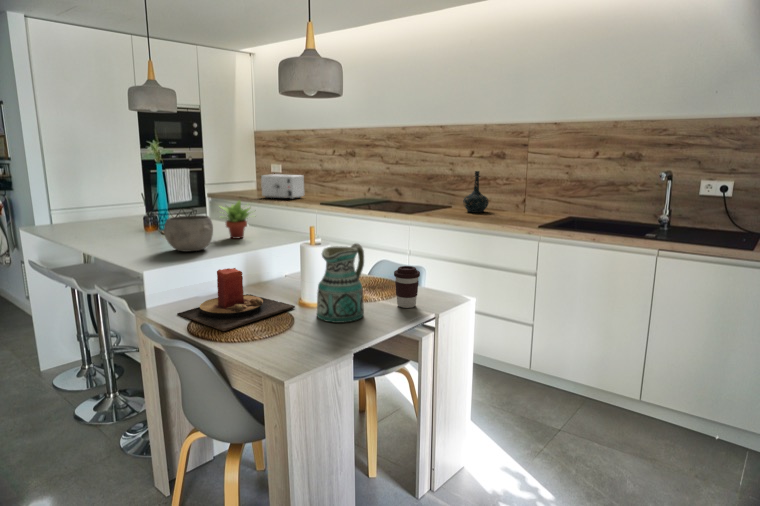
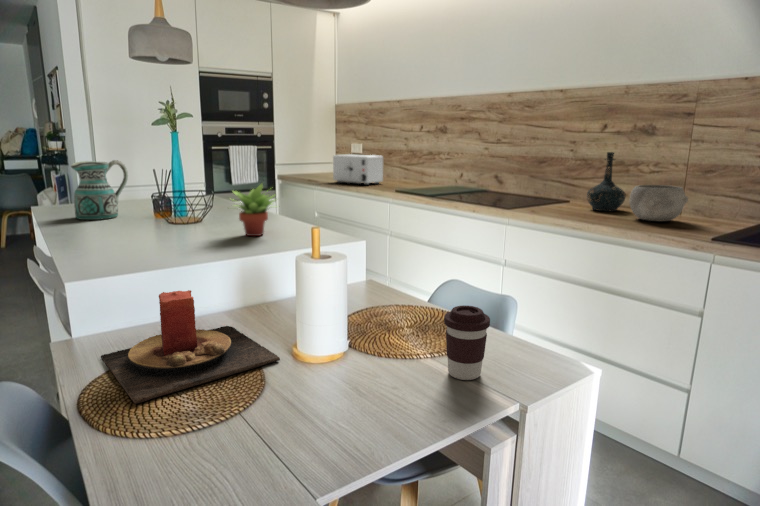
bowl: present [164,215,213,252] -> present [629,185,688,221]
ceramic pitcher: present [317,244,364,323] -> present [71,160,128,220]

